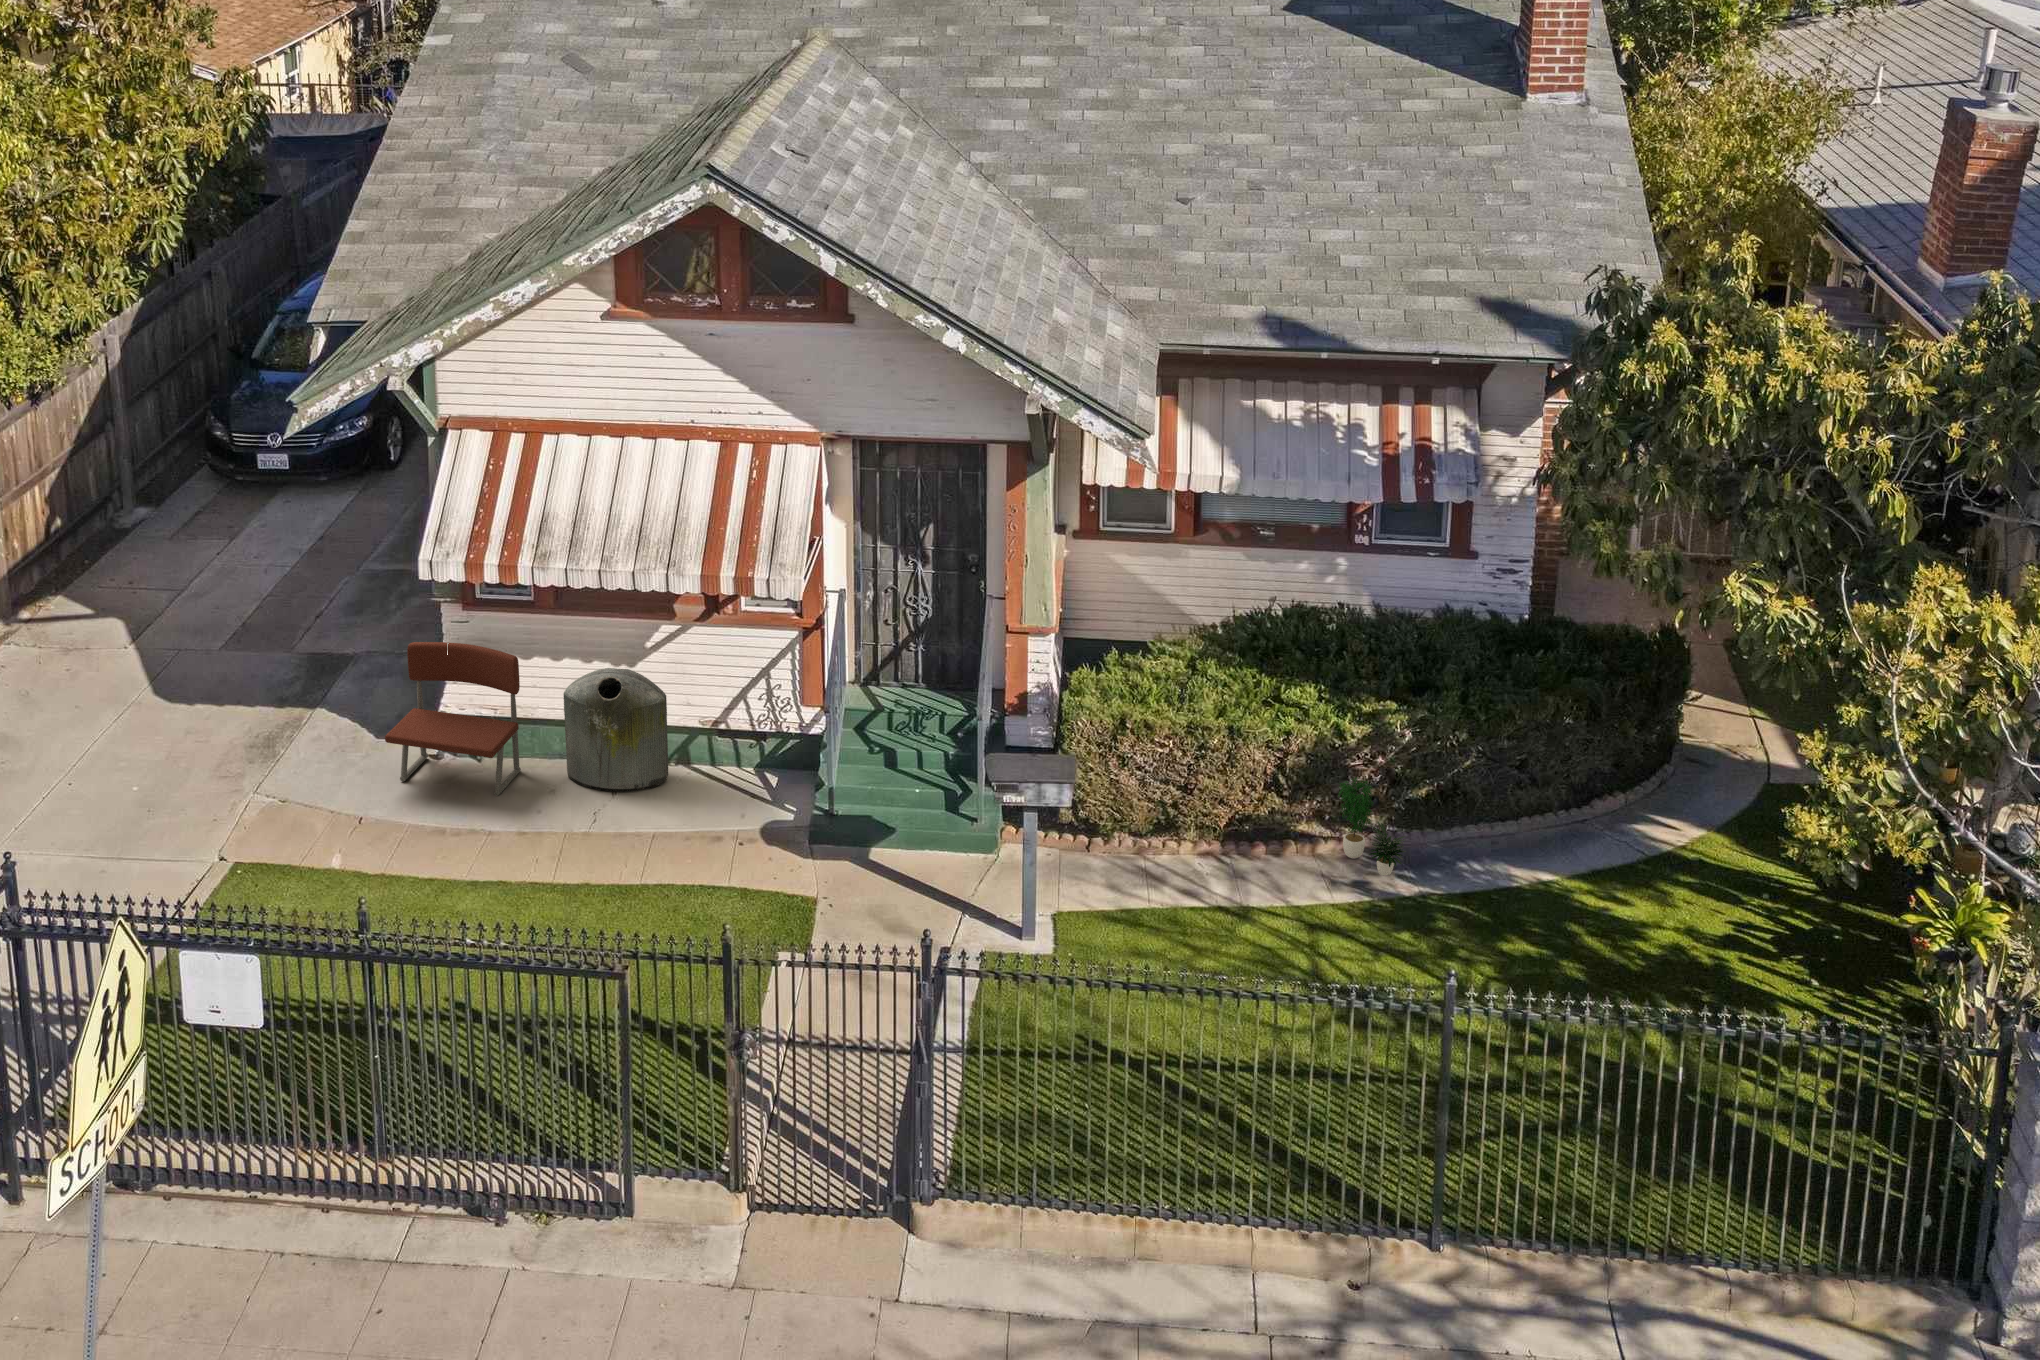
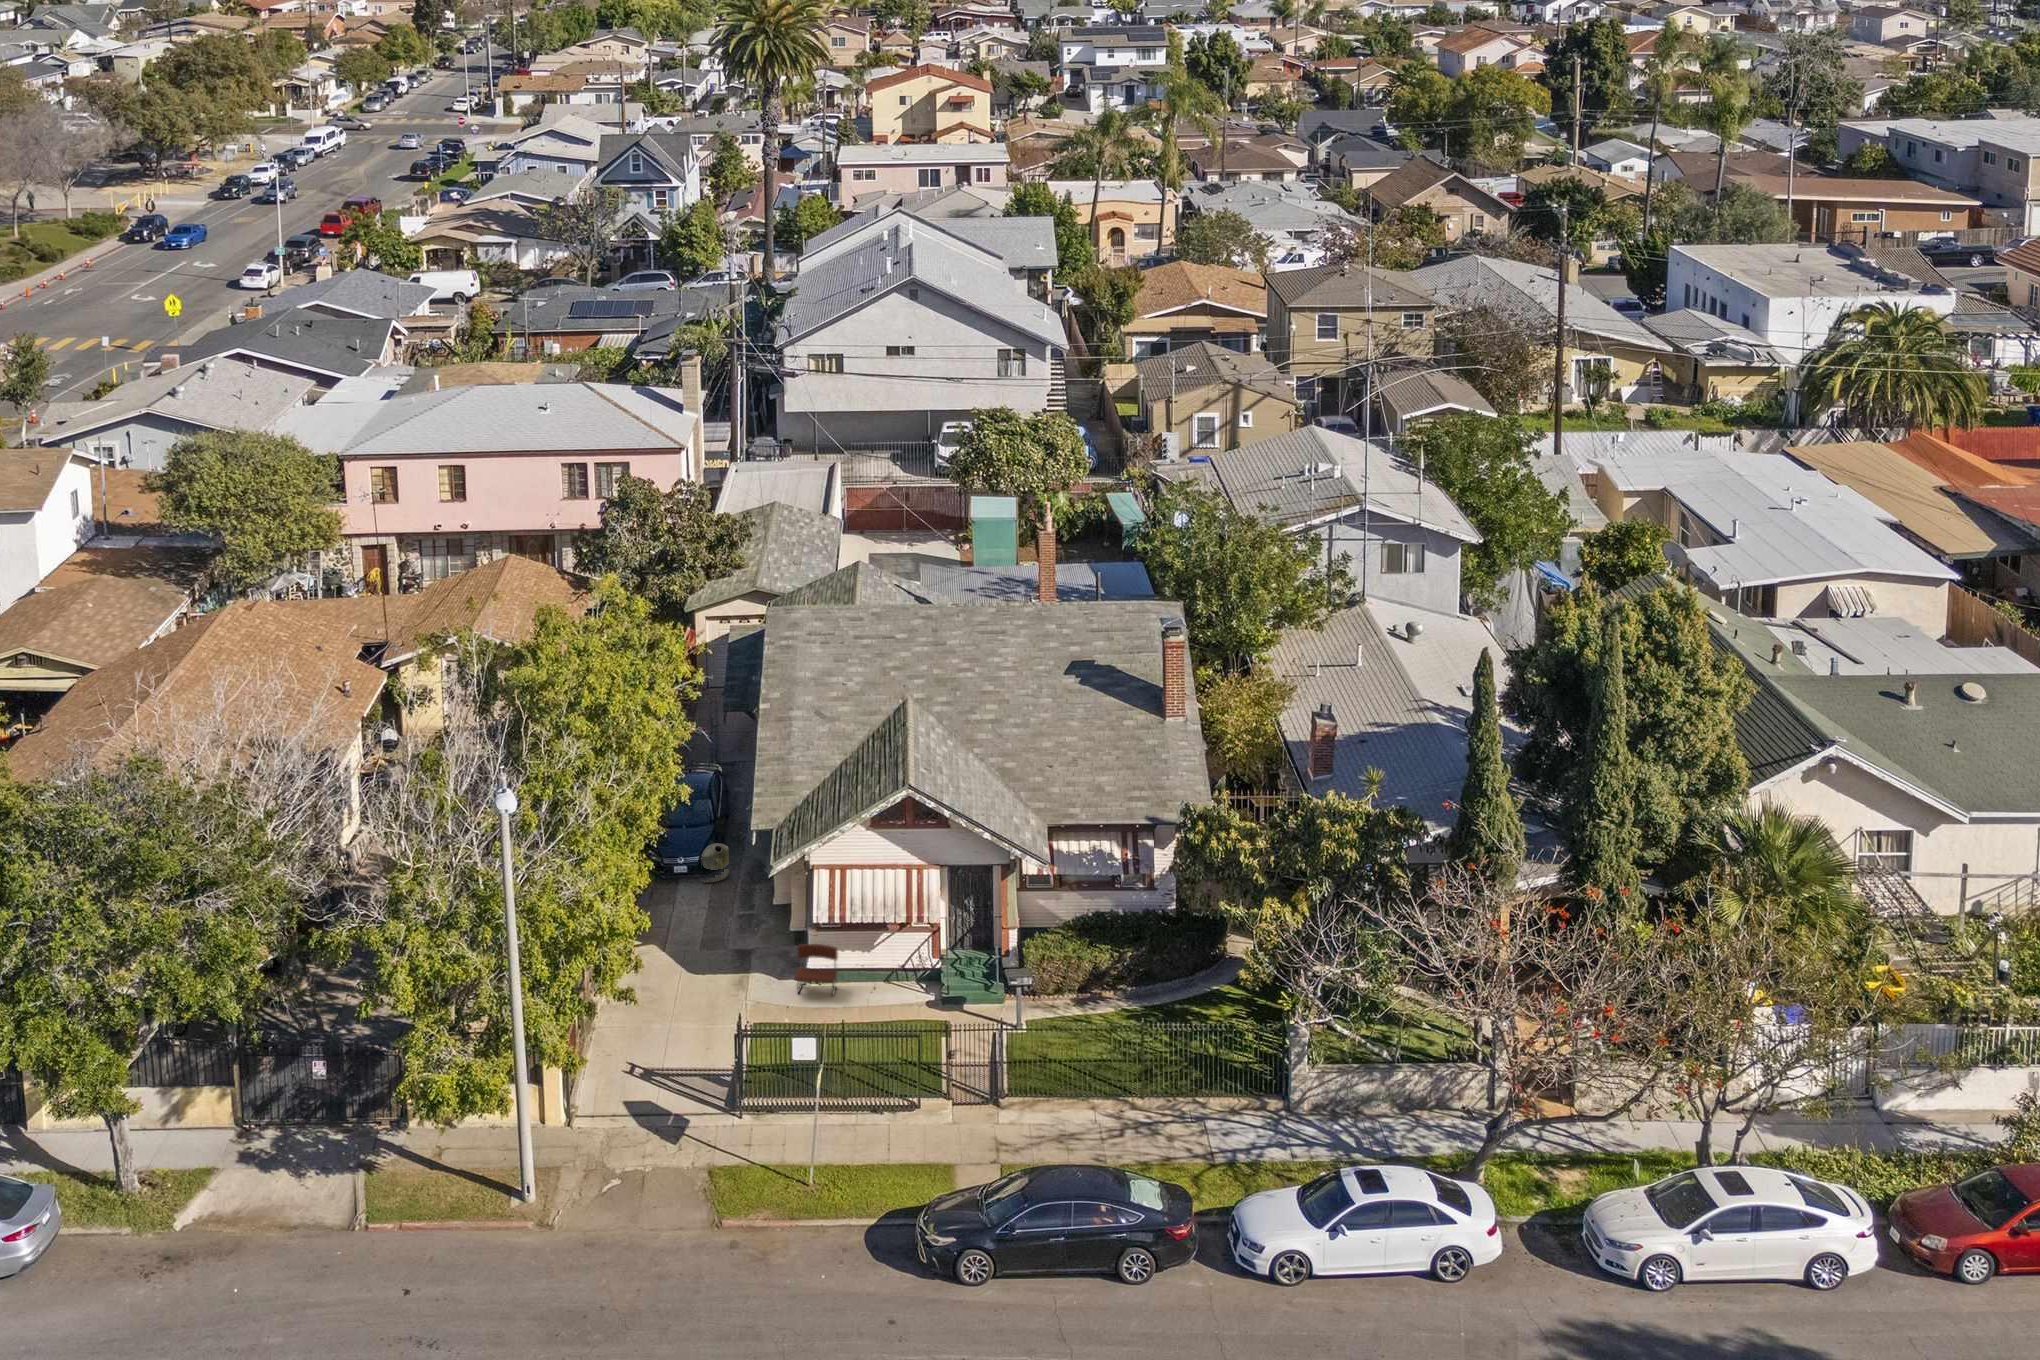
trash can: present [564,668,668,792] -> present [702,843,729,884]
potted plant: present [1338,777,1406,876] -> none [1115,970,1138,1003]

